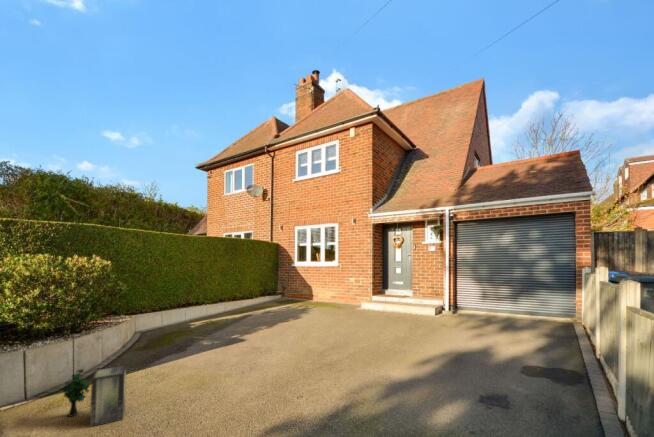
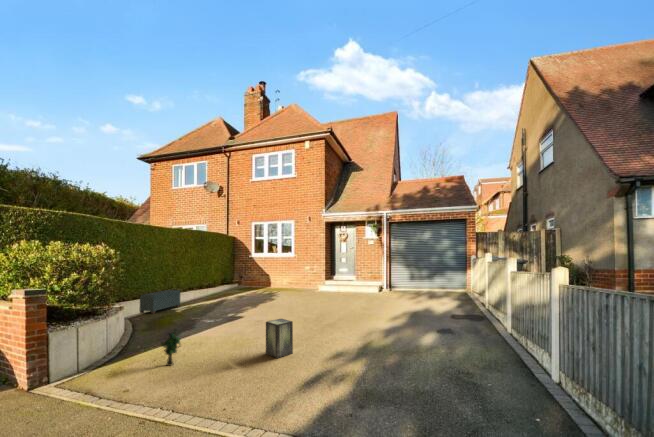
bench: none [151,303,197,330] -> present [139,290,180,314]
storage box: present [90,366,126,427] -> present [266,319,293,358]

